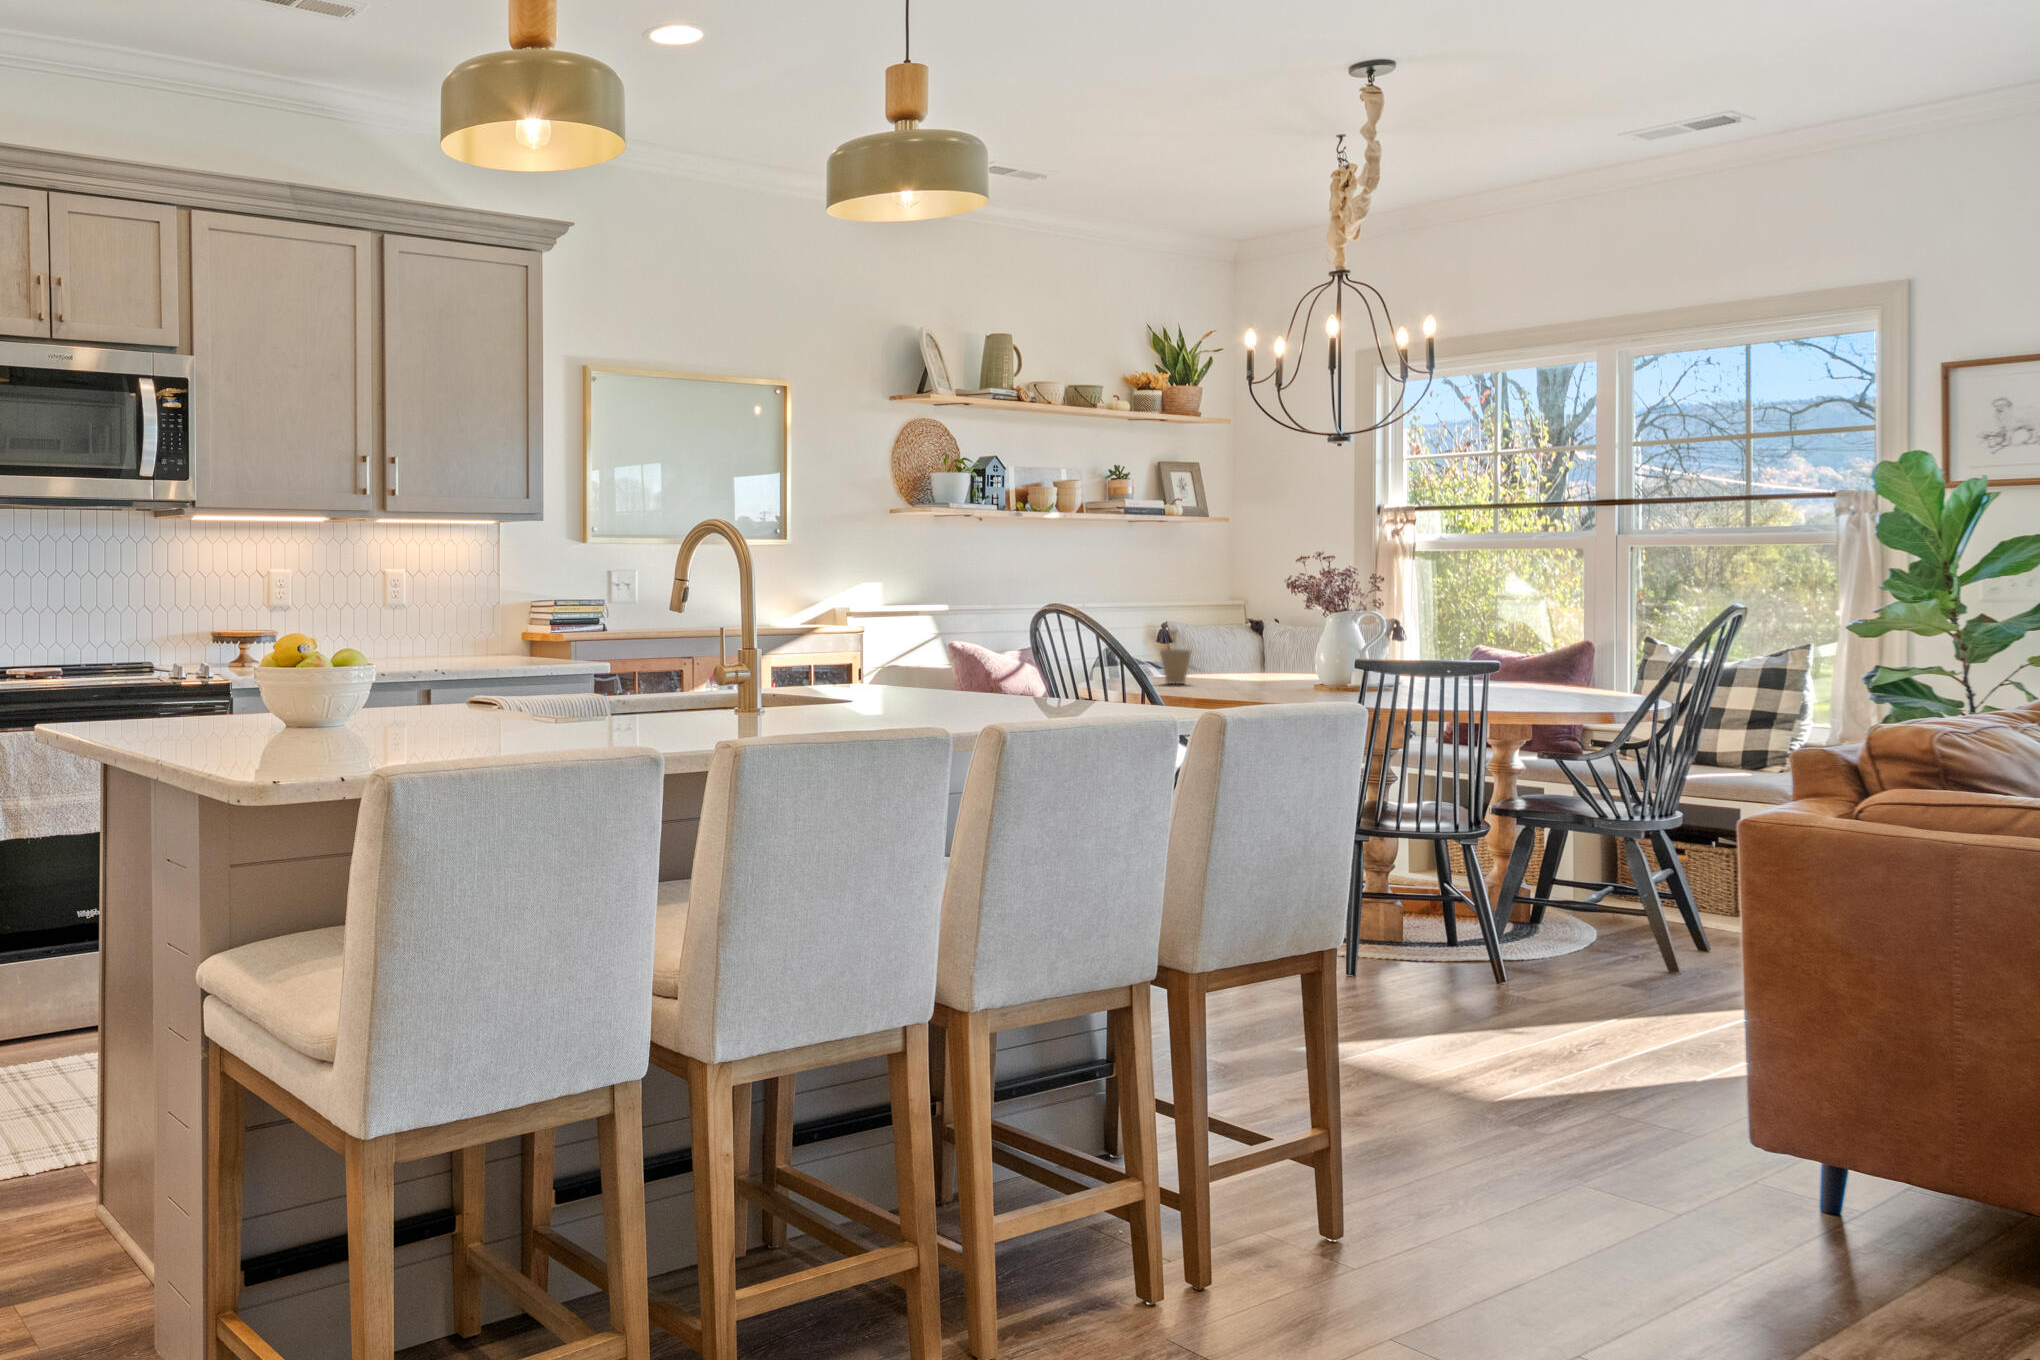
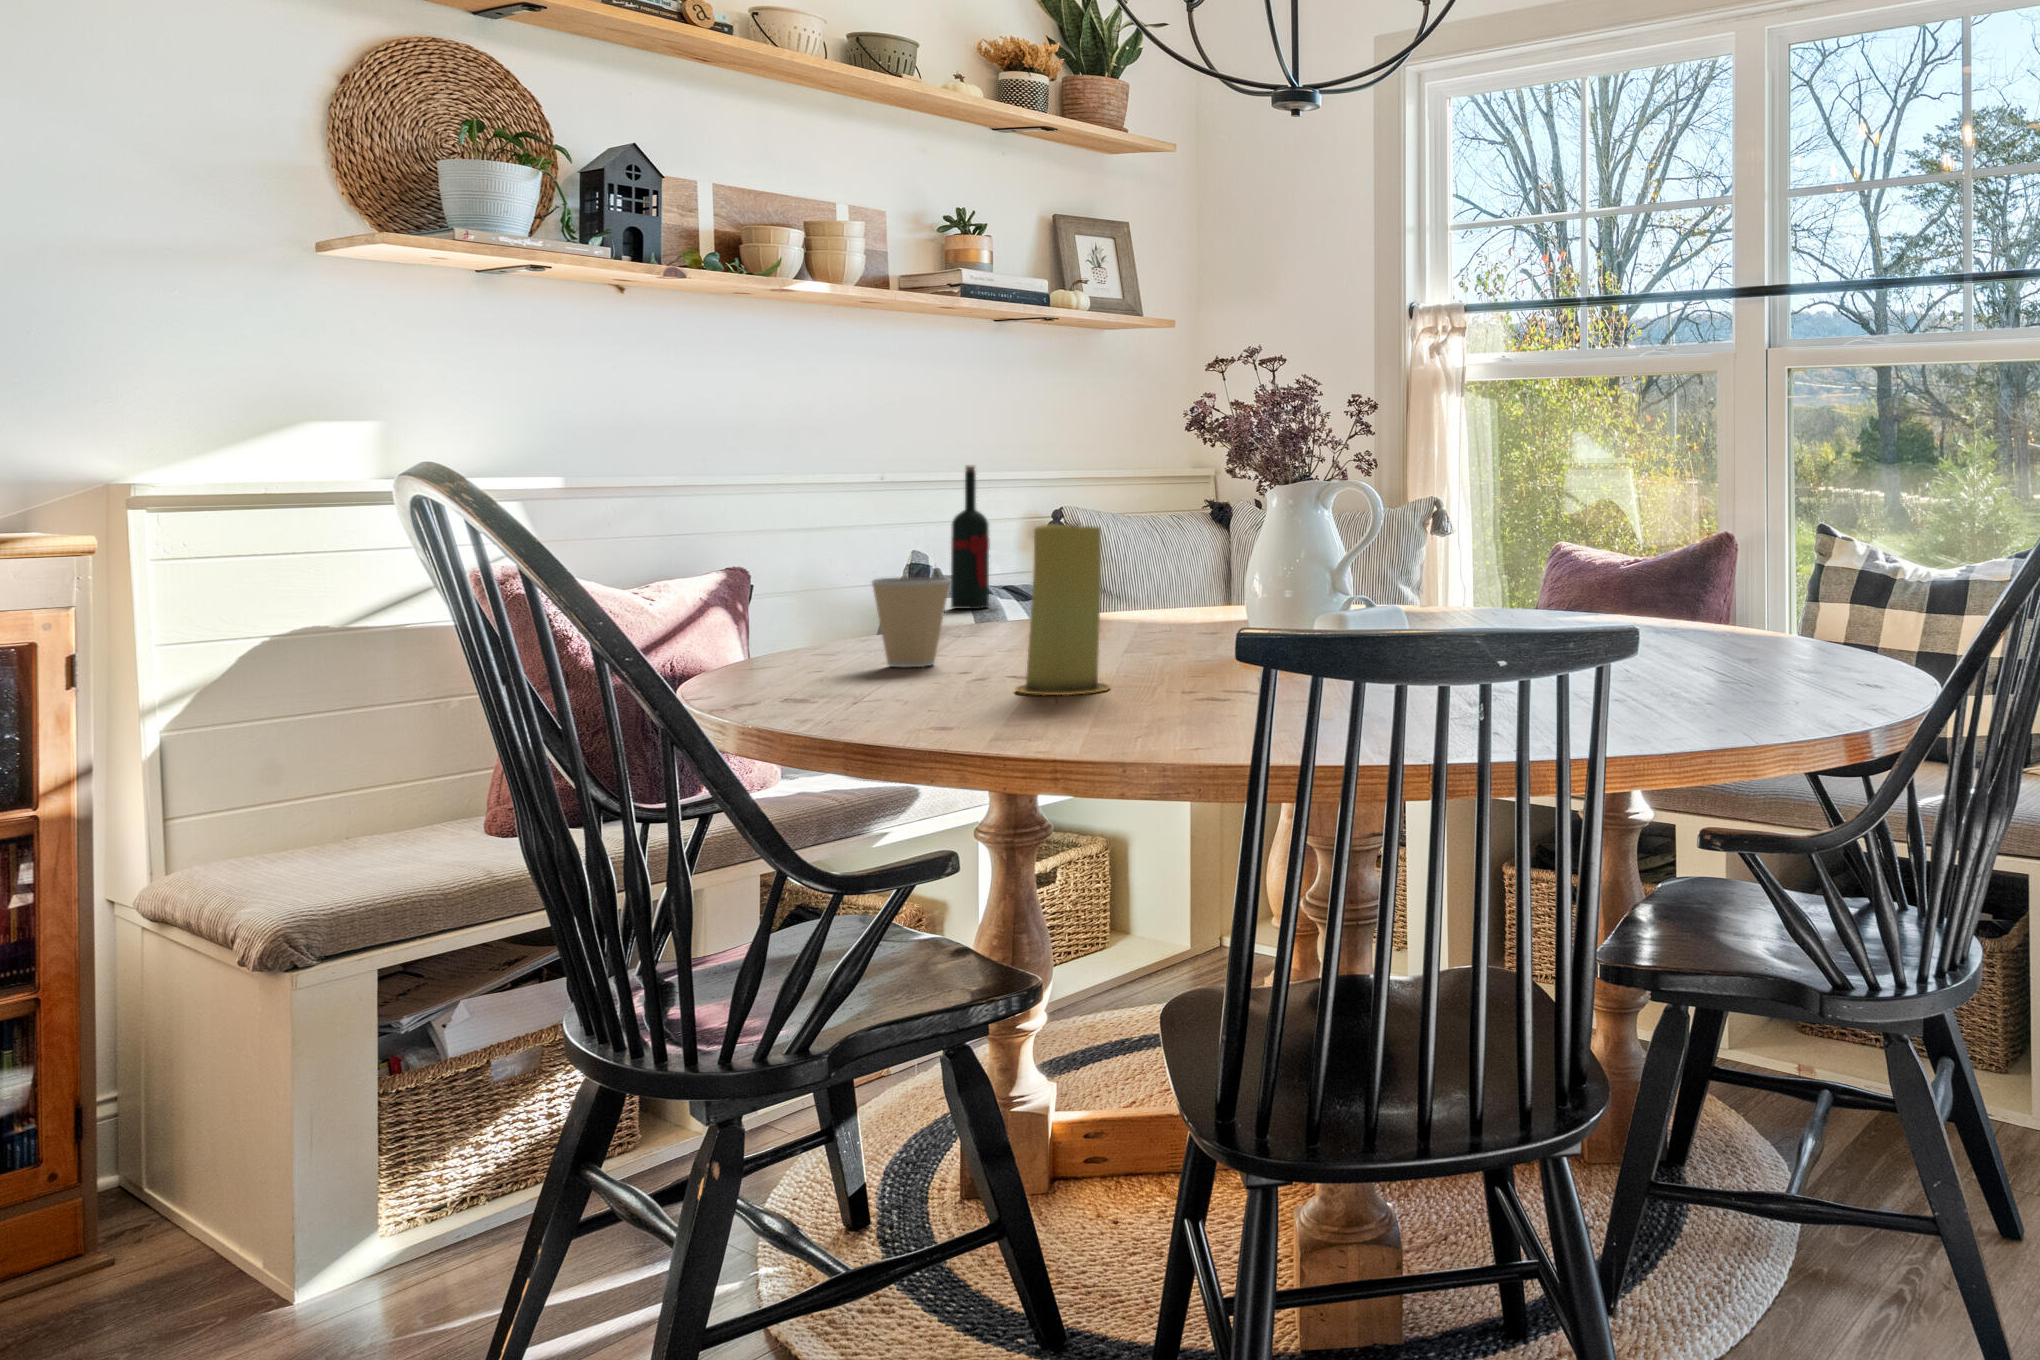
wine bottle: none [1130,600,1151,669] -> present [951,466,989,609]
candle: none [1239,629,1276,690] -> present [1016,525,1110,695]

